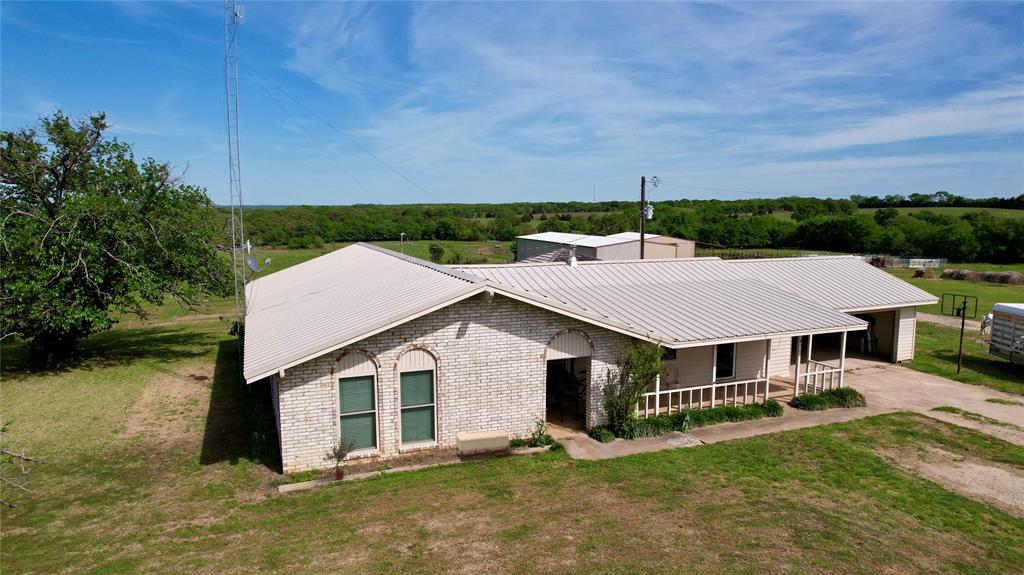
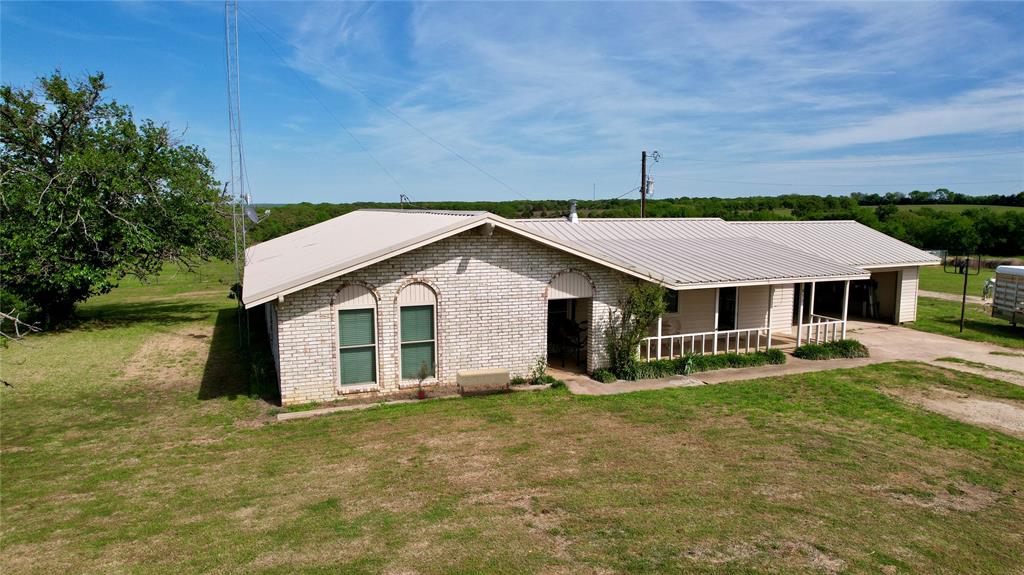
potted tree: present [323,436,356,479] -> present [406,360,437,399]

